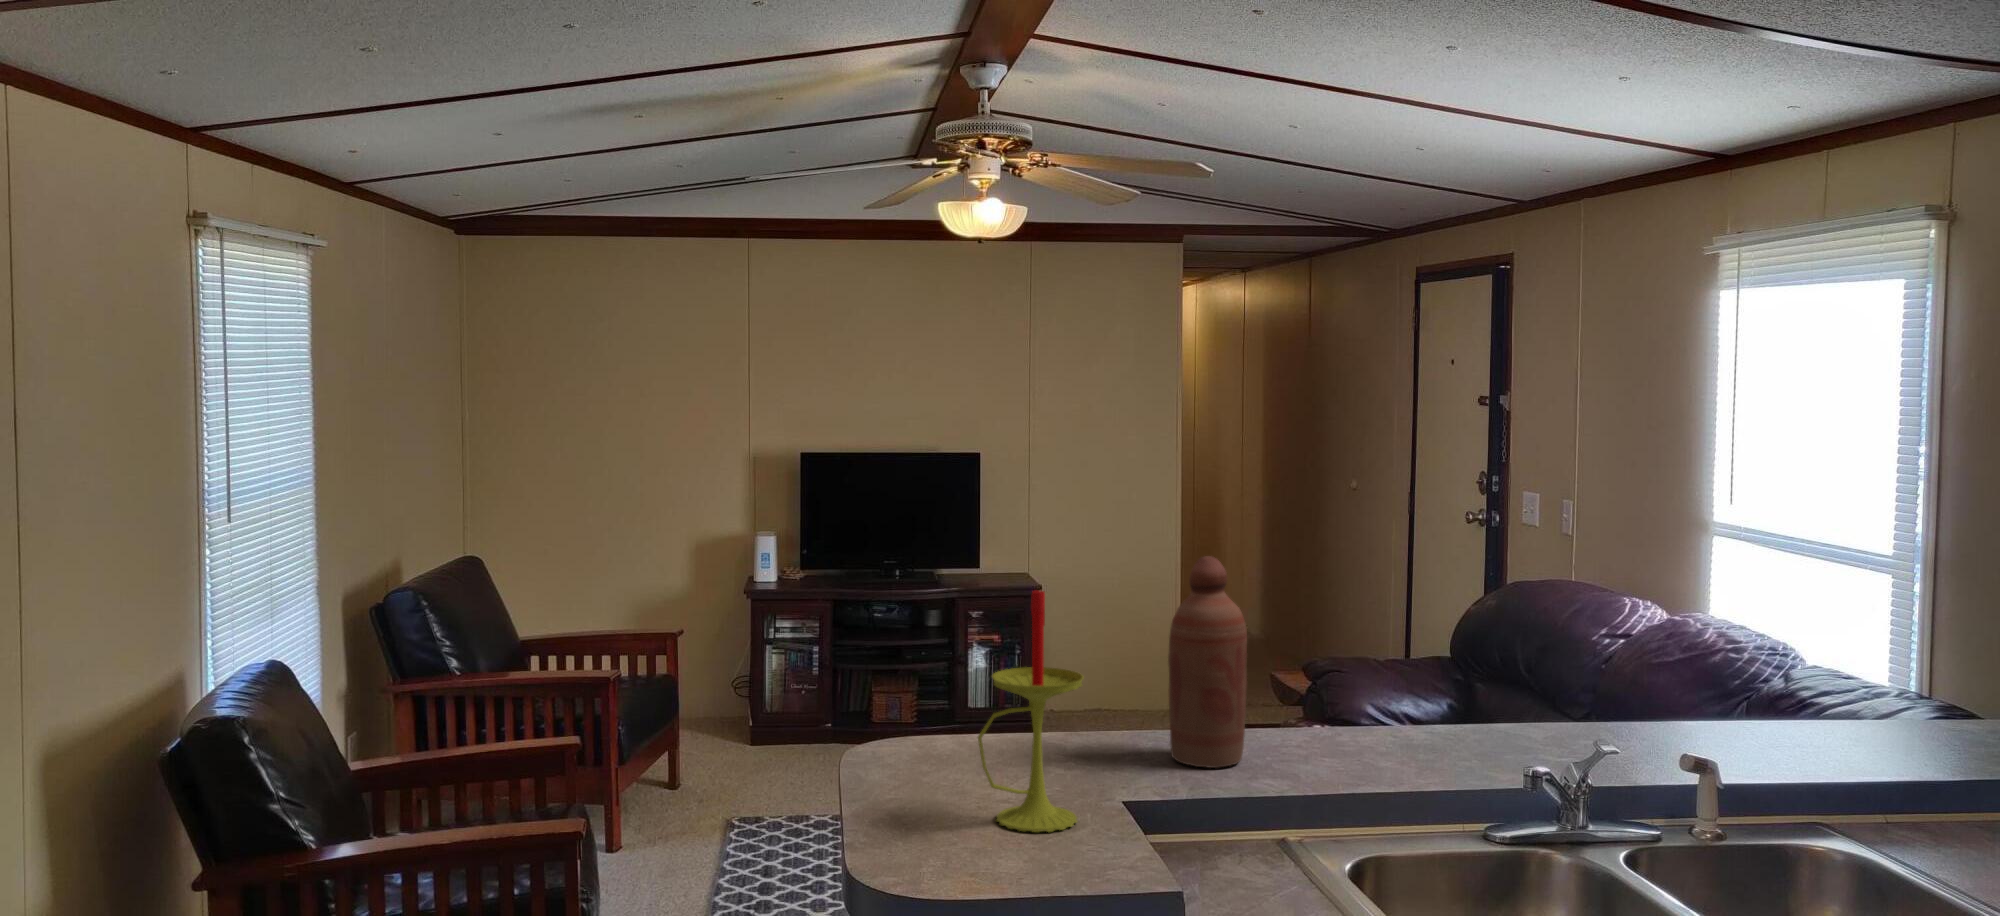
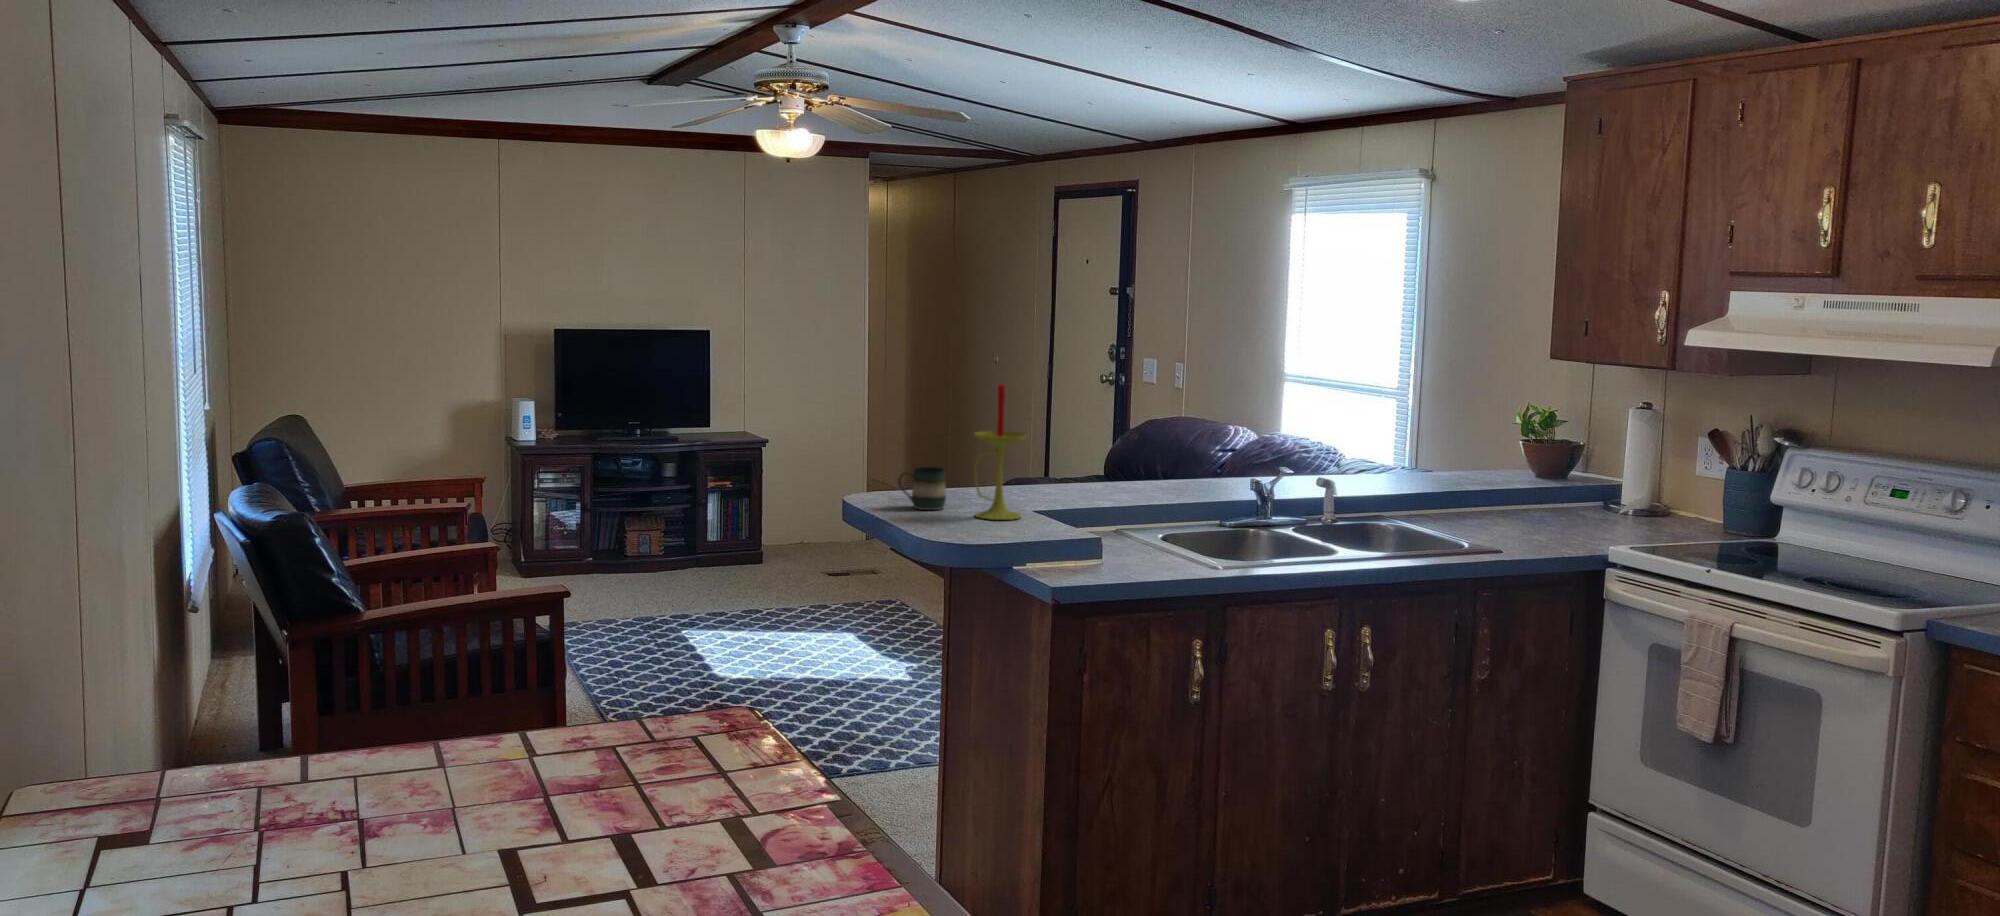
bottle: present [1168,556,1247,768] -> none [1039,372,1086,496]
mug: none [889,718,972,796] -> present [898,467,946,510]

